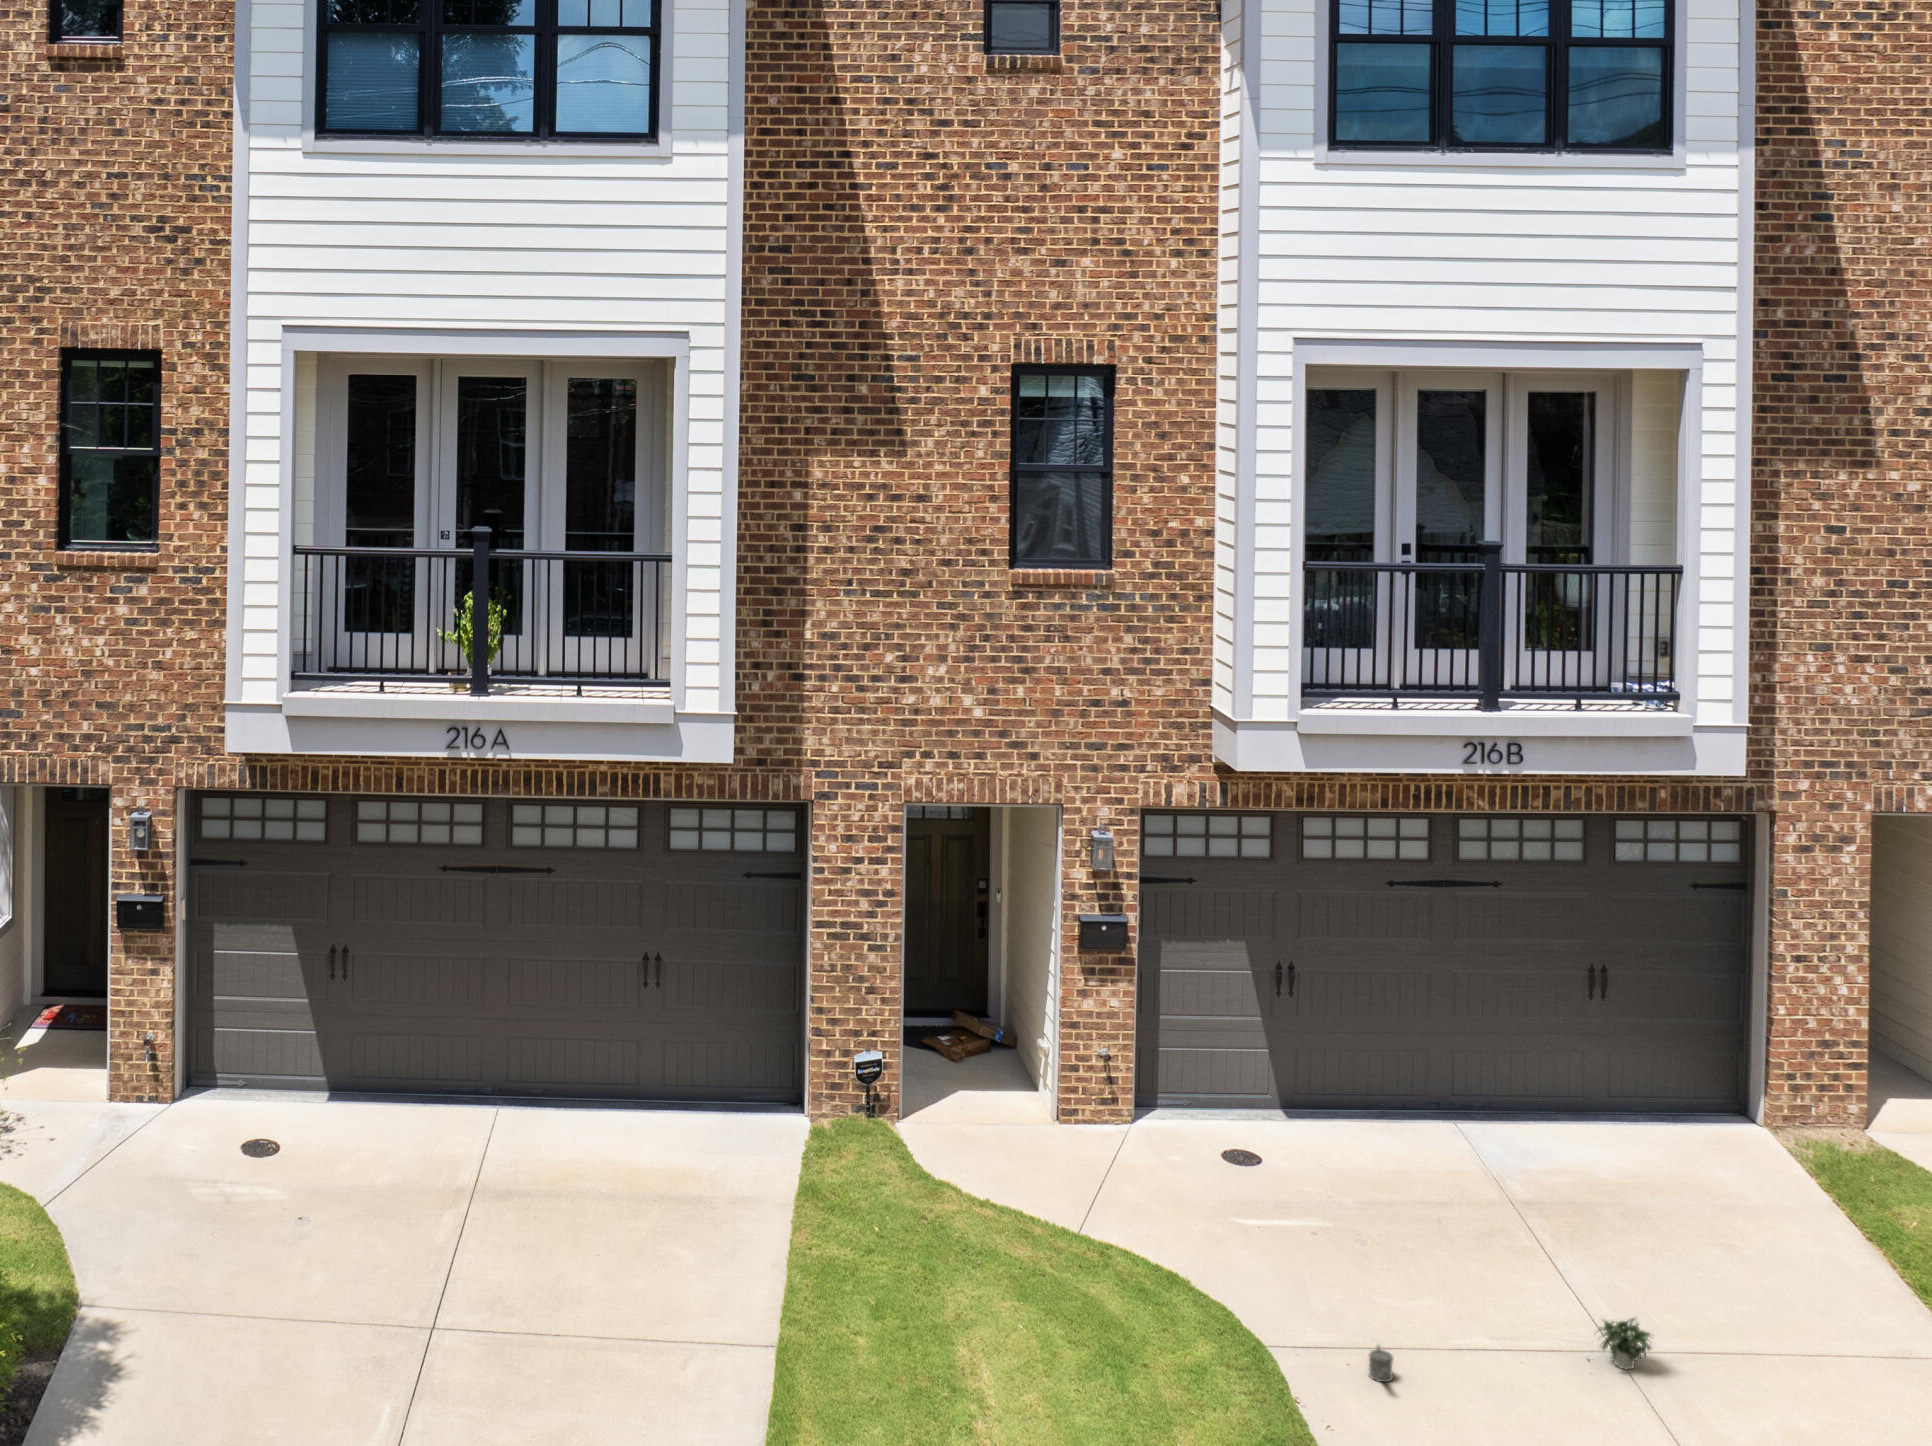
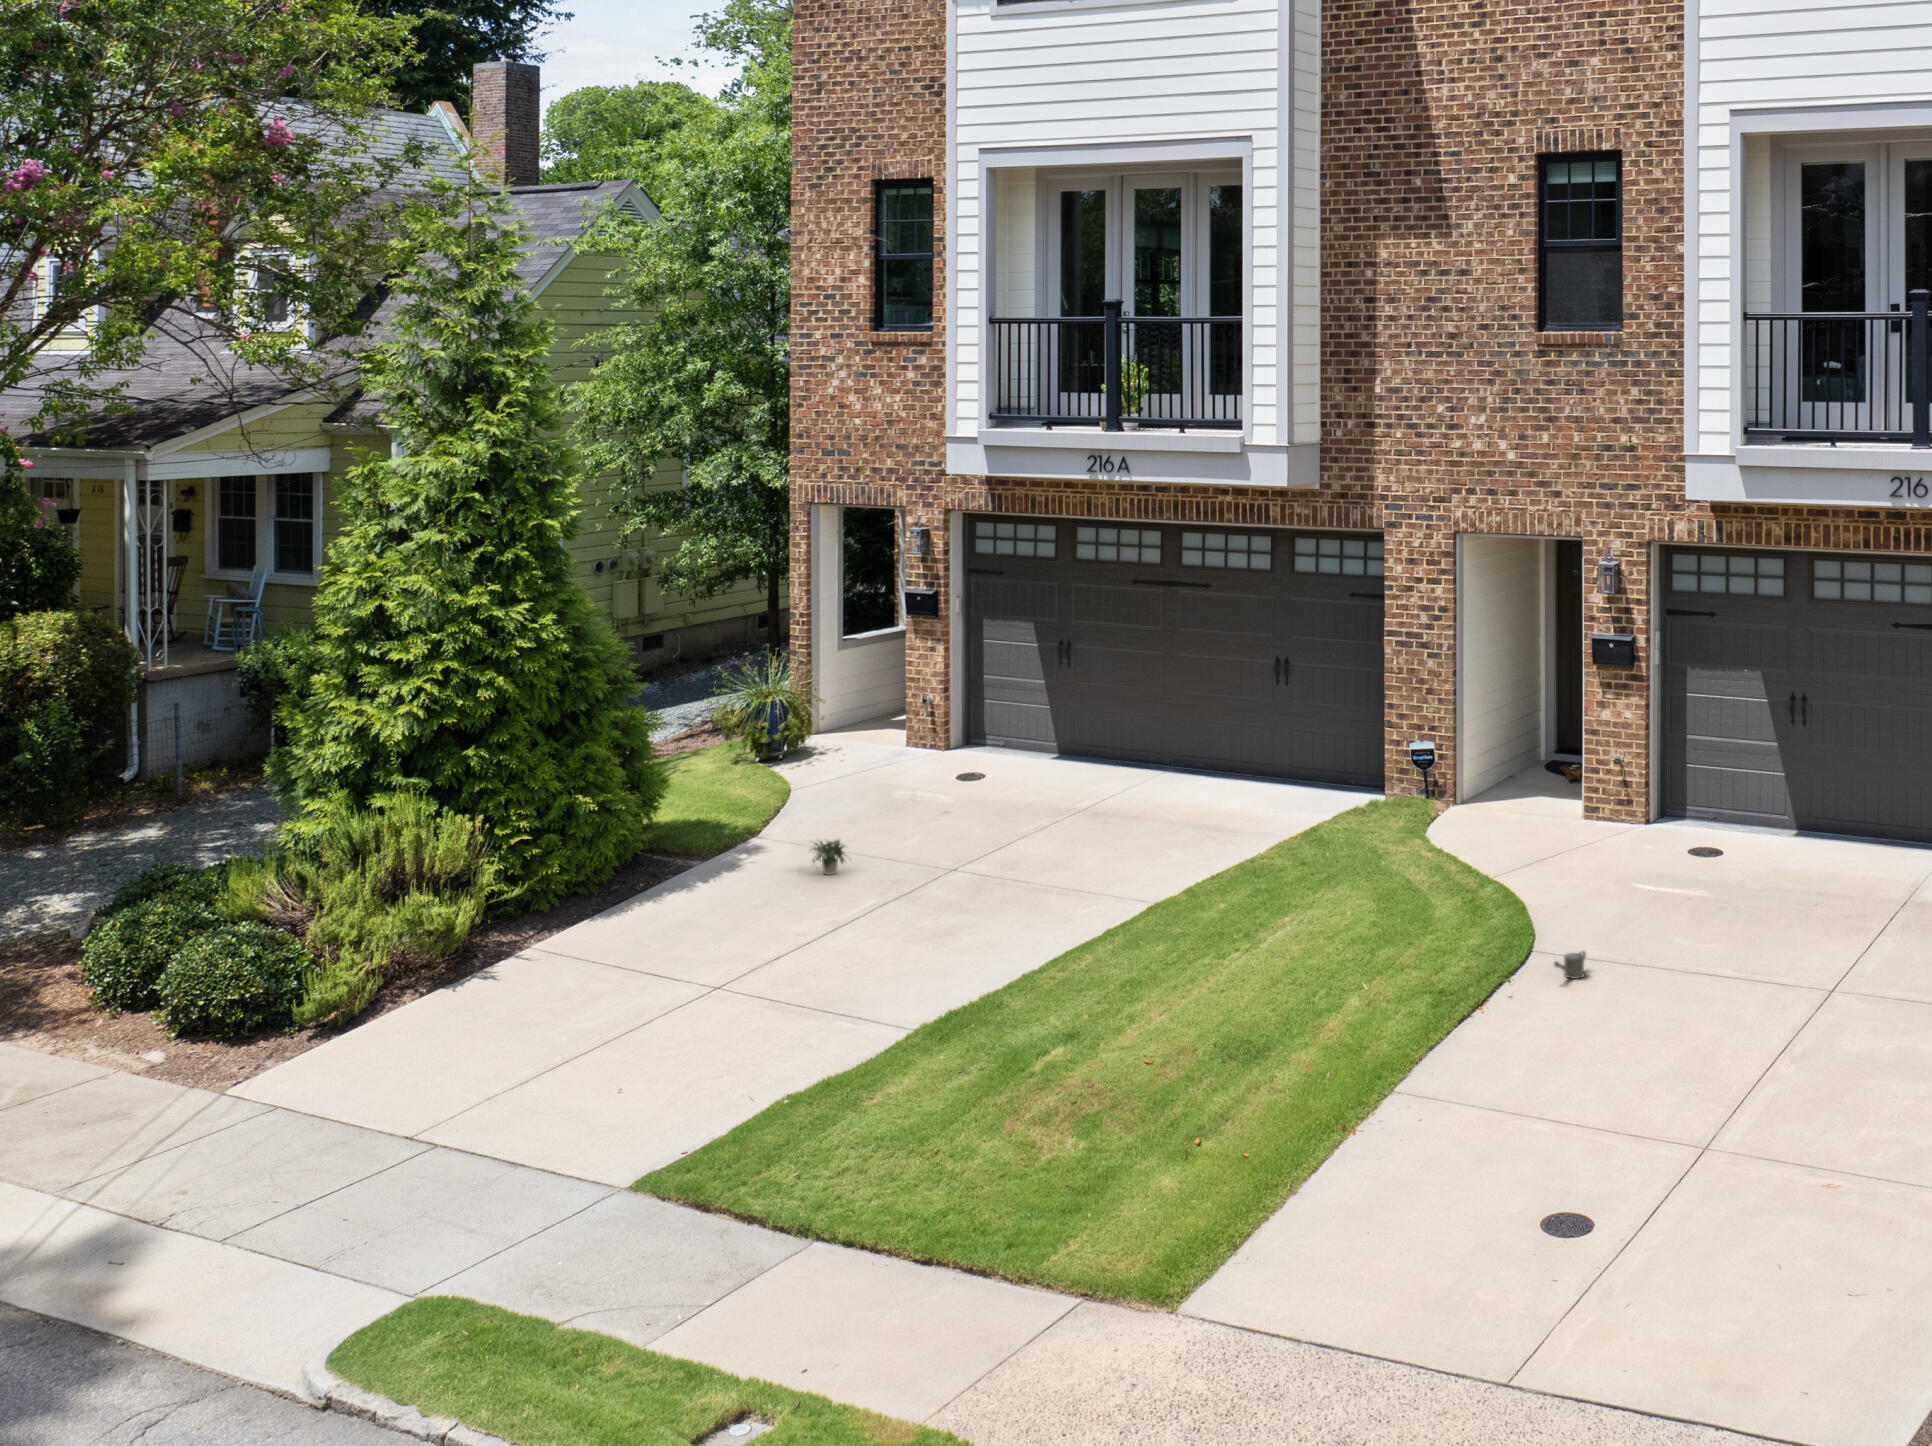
potted plant: present [1595,1318,1651,1369] -> present [812,840,844,875]

